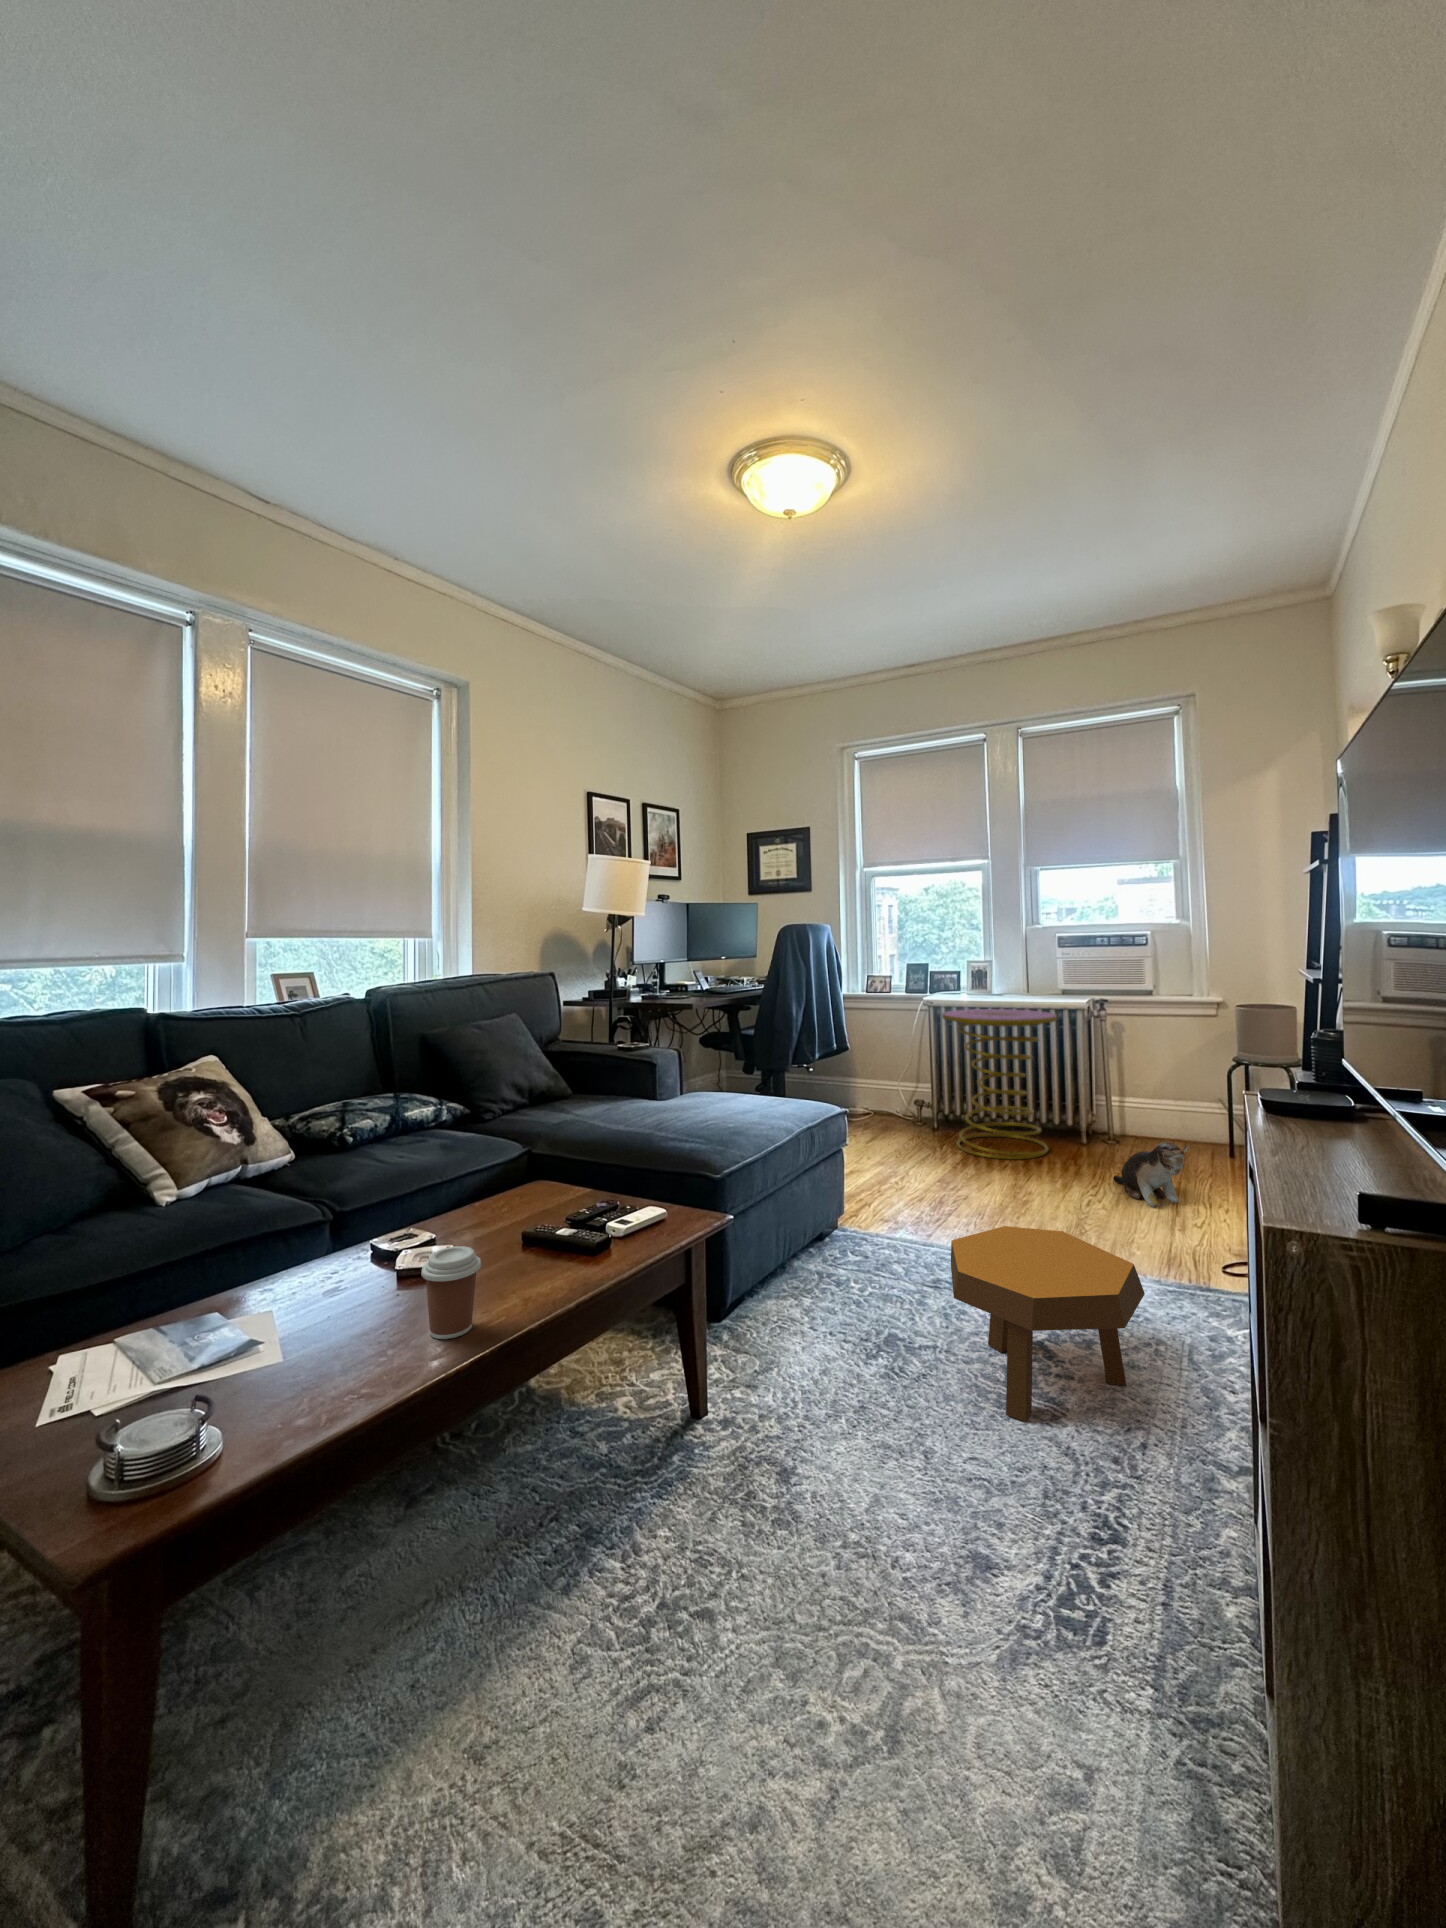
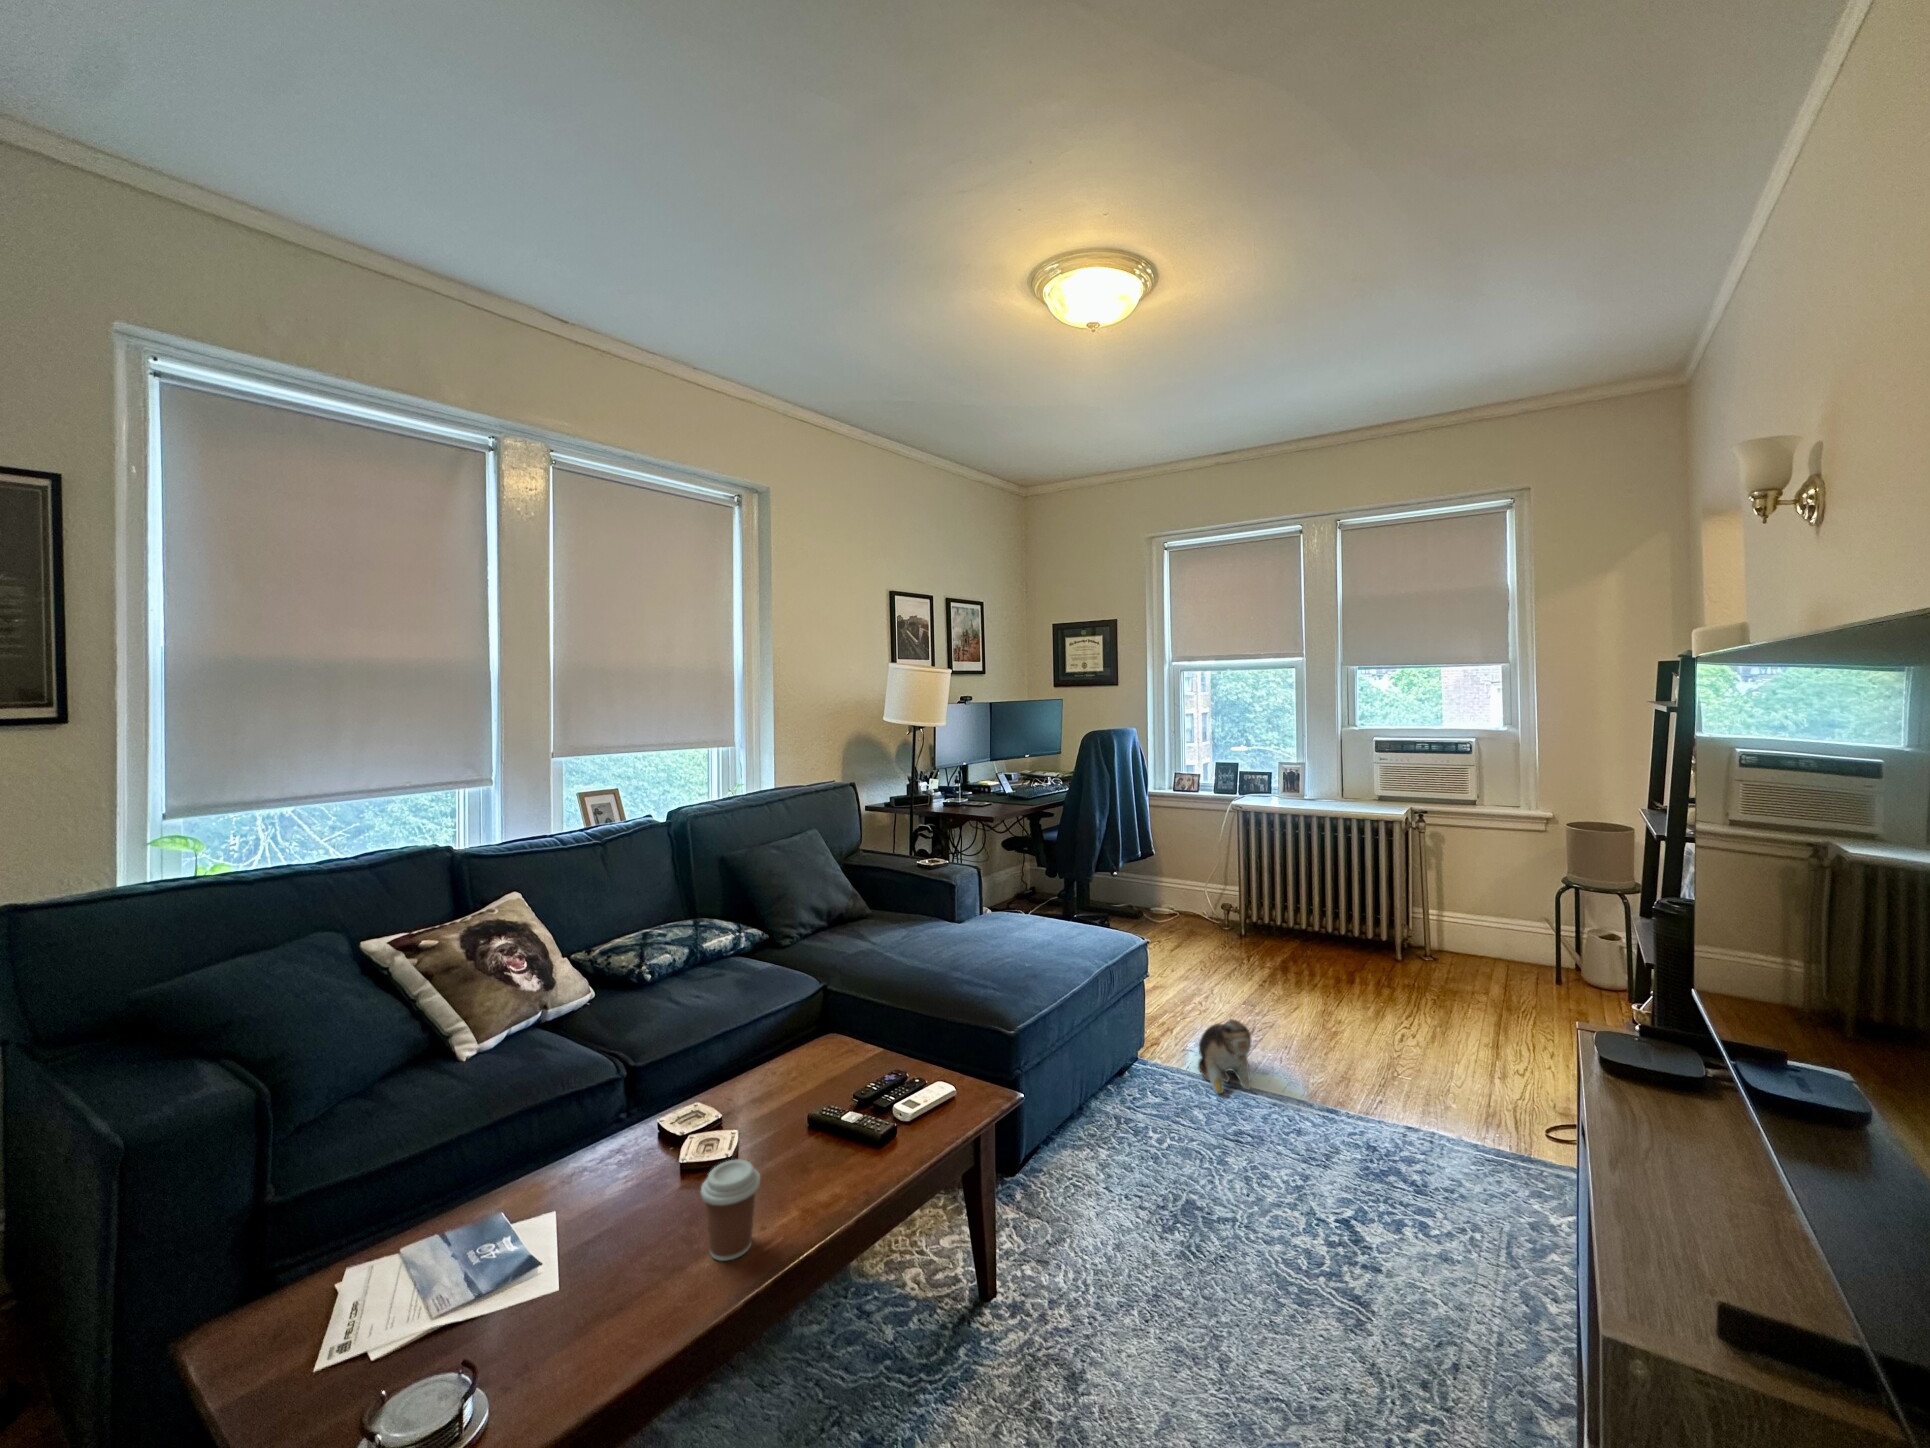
side table: present [942,1009,1057,1160] -> none [1251,816,1374,980]
plush toy: present [1113,1142,1190,1207] -> present [1198,1019,1255,1094]
footstool: present [951,1226,1145,1422] -> none [1252,1096,1461,1327]

